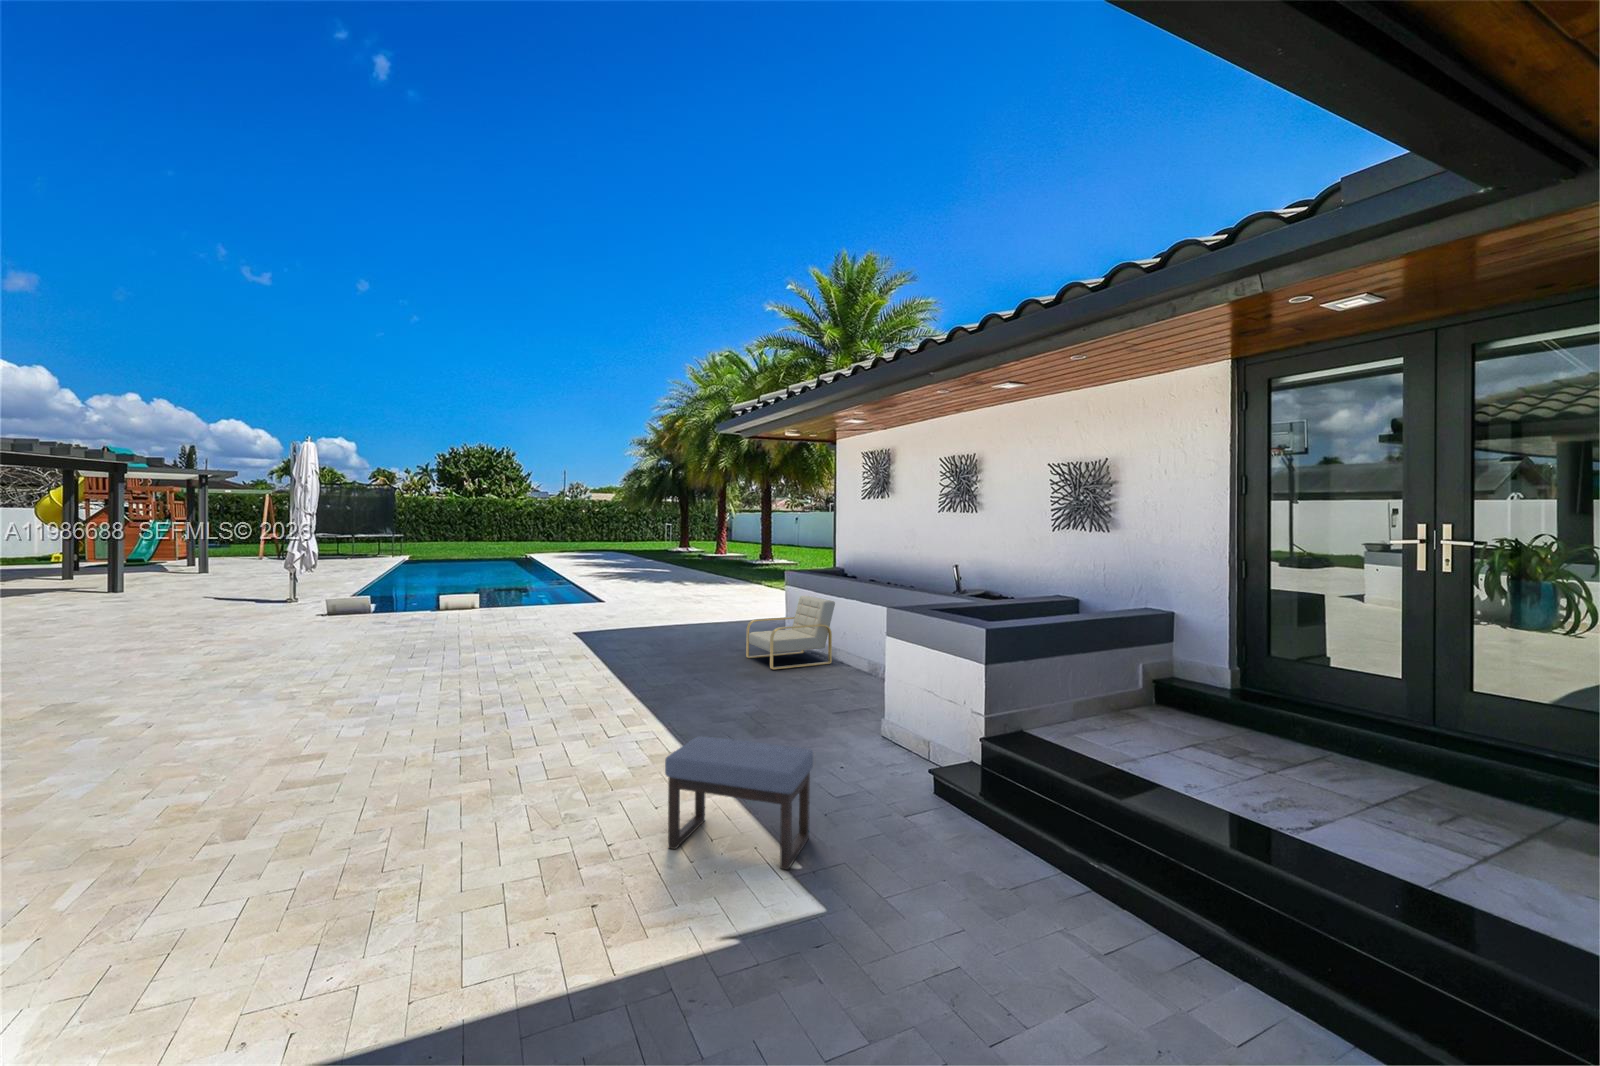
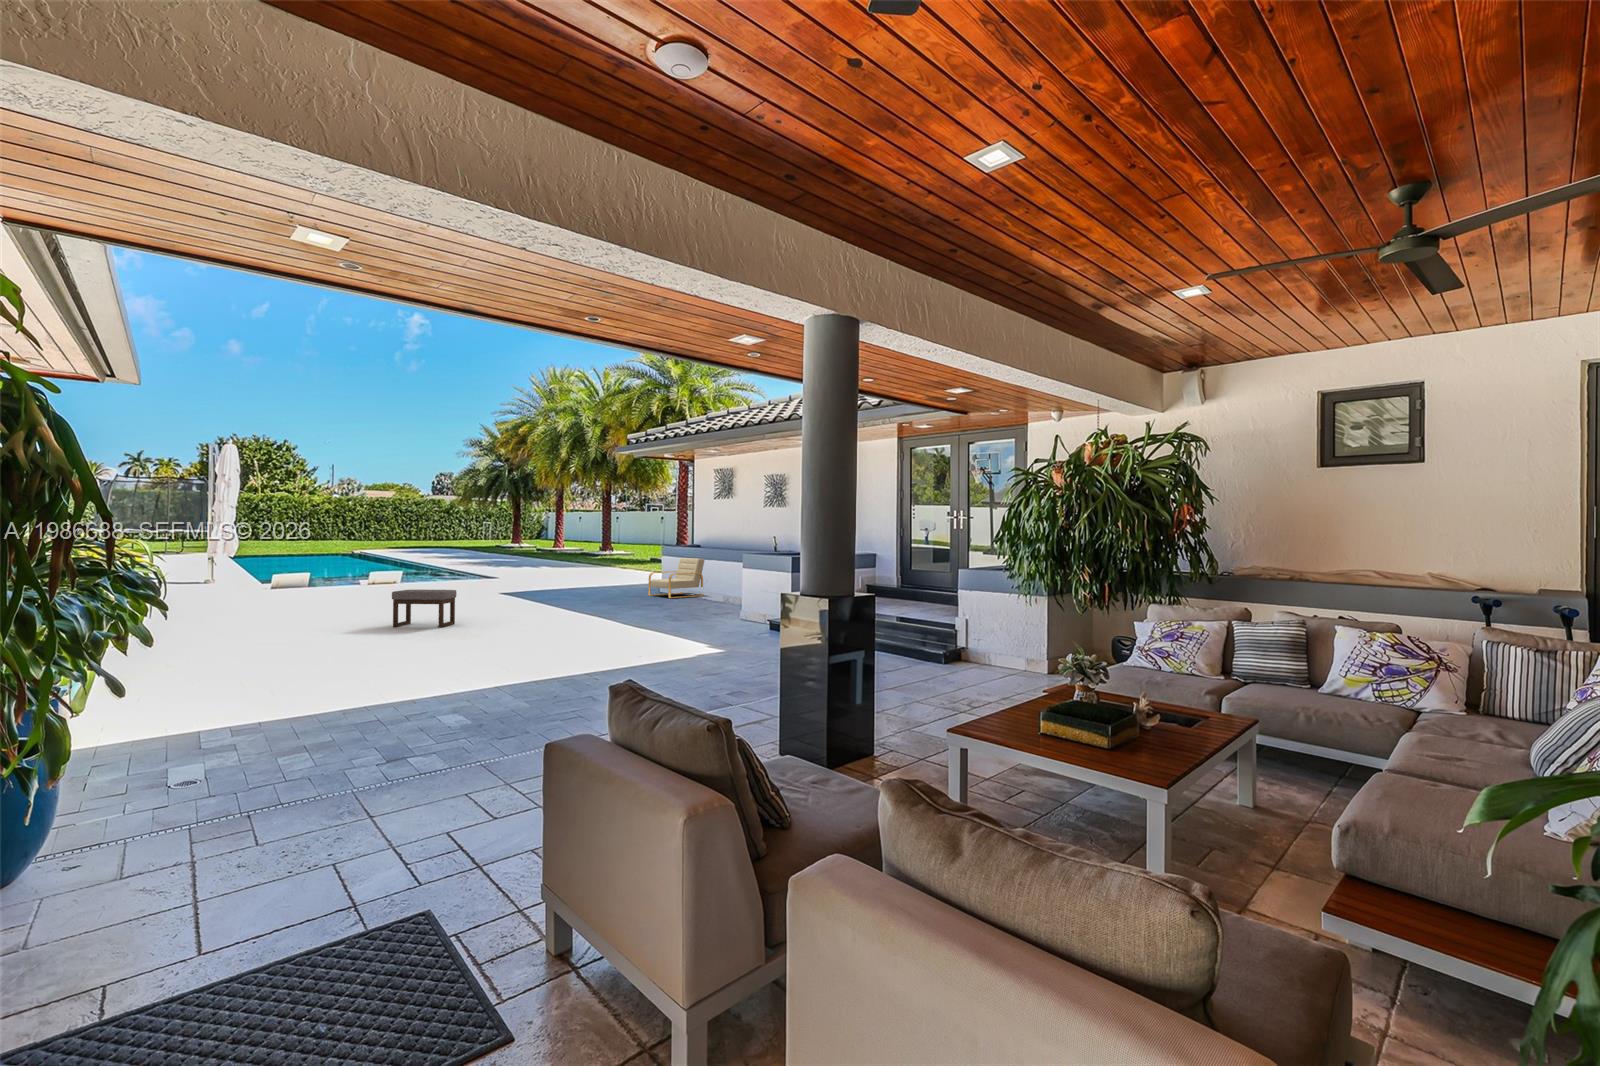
ottoman: present [665,736,813,870] -> present [392,590,456,627]

